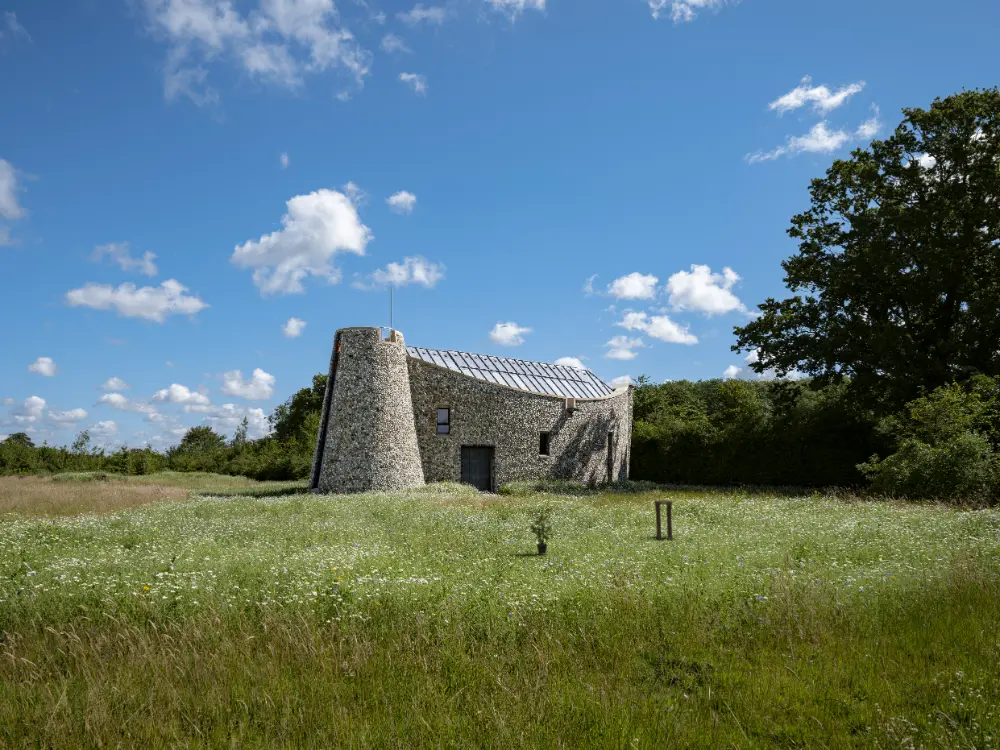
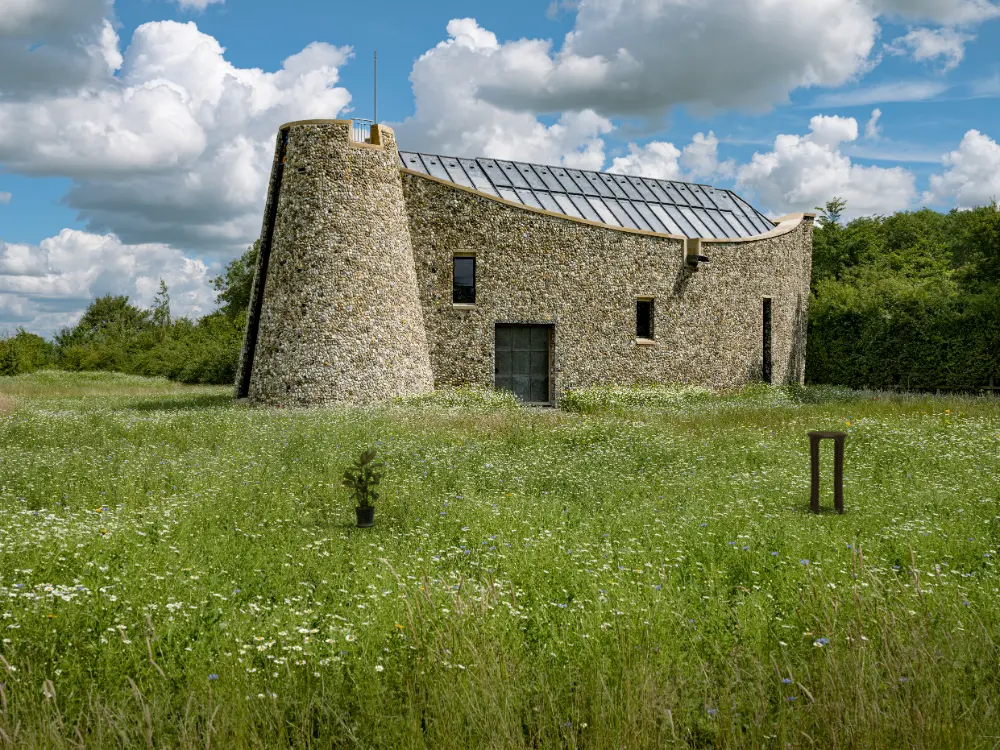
potted plant: present [530,514,551,555] -> present [342,449,384,527]

